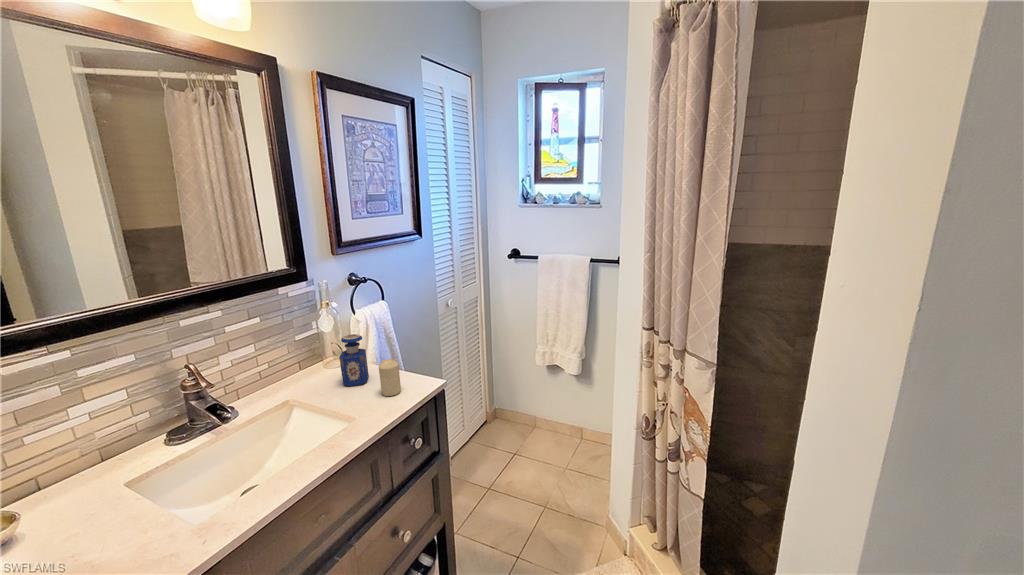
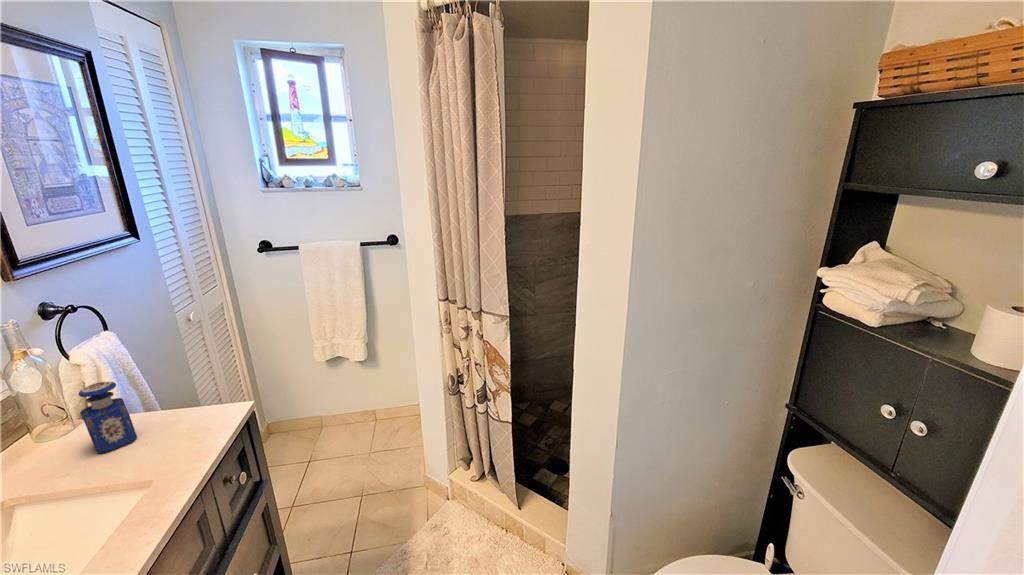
candle: present [379,358,401,396] -> none [163,395,201,442]

